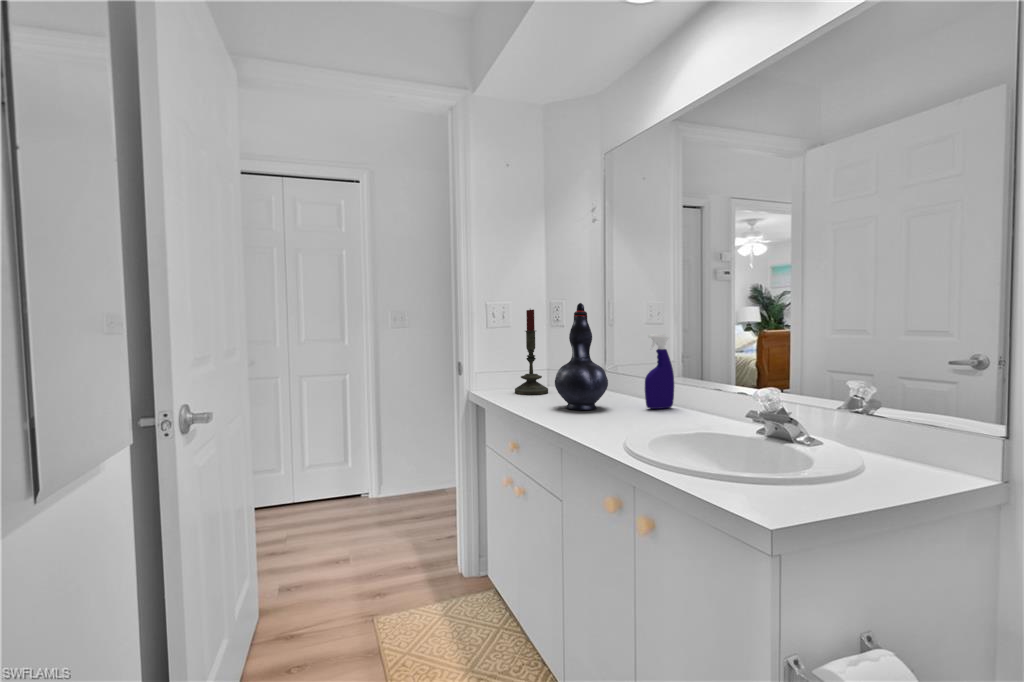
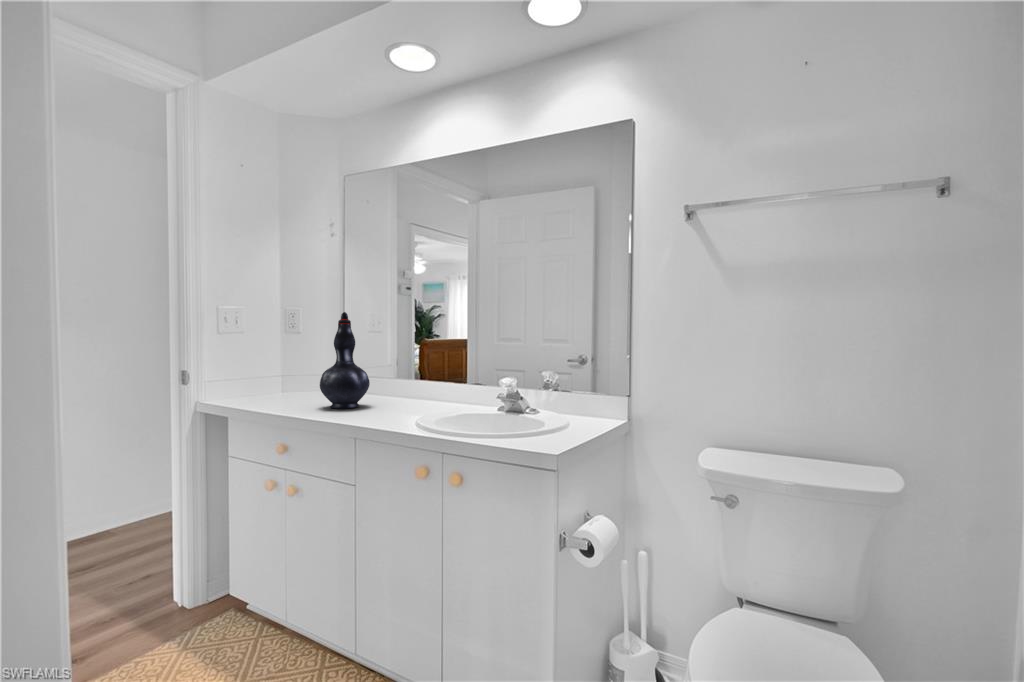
candle: present [515,309,548,395] -> none [255,313,291,401]
spray bottle: present [645,334,674,409] -> none [399,340,421,402]

